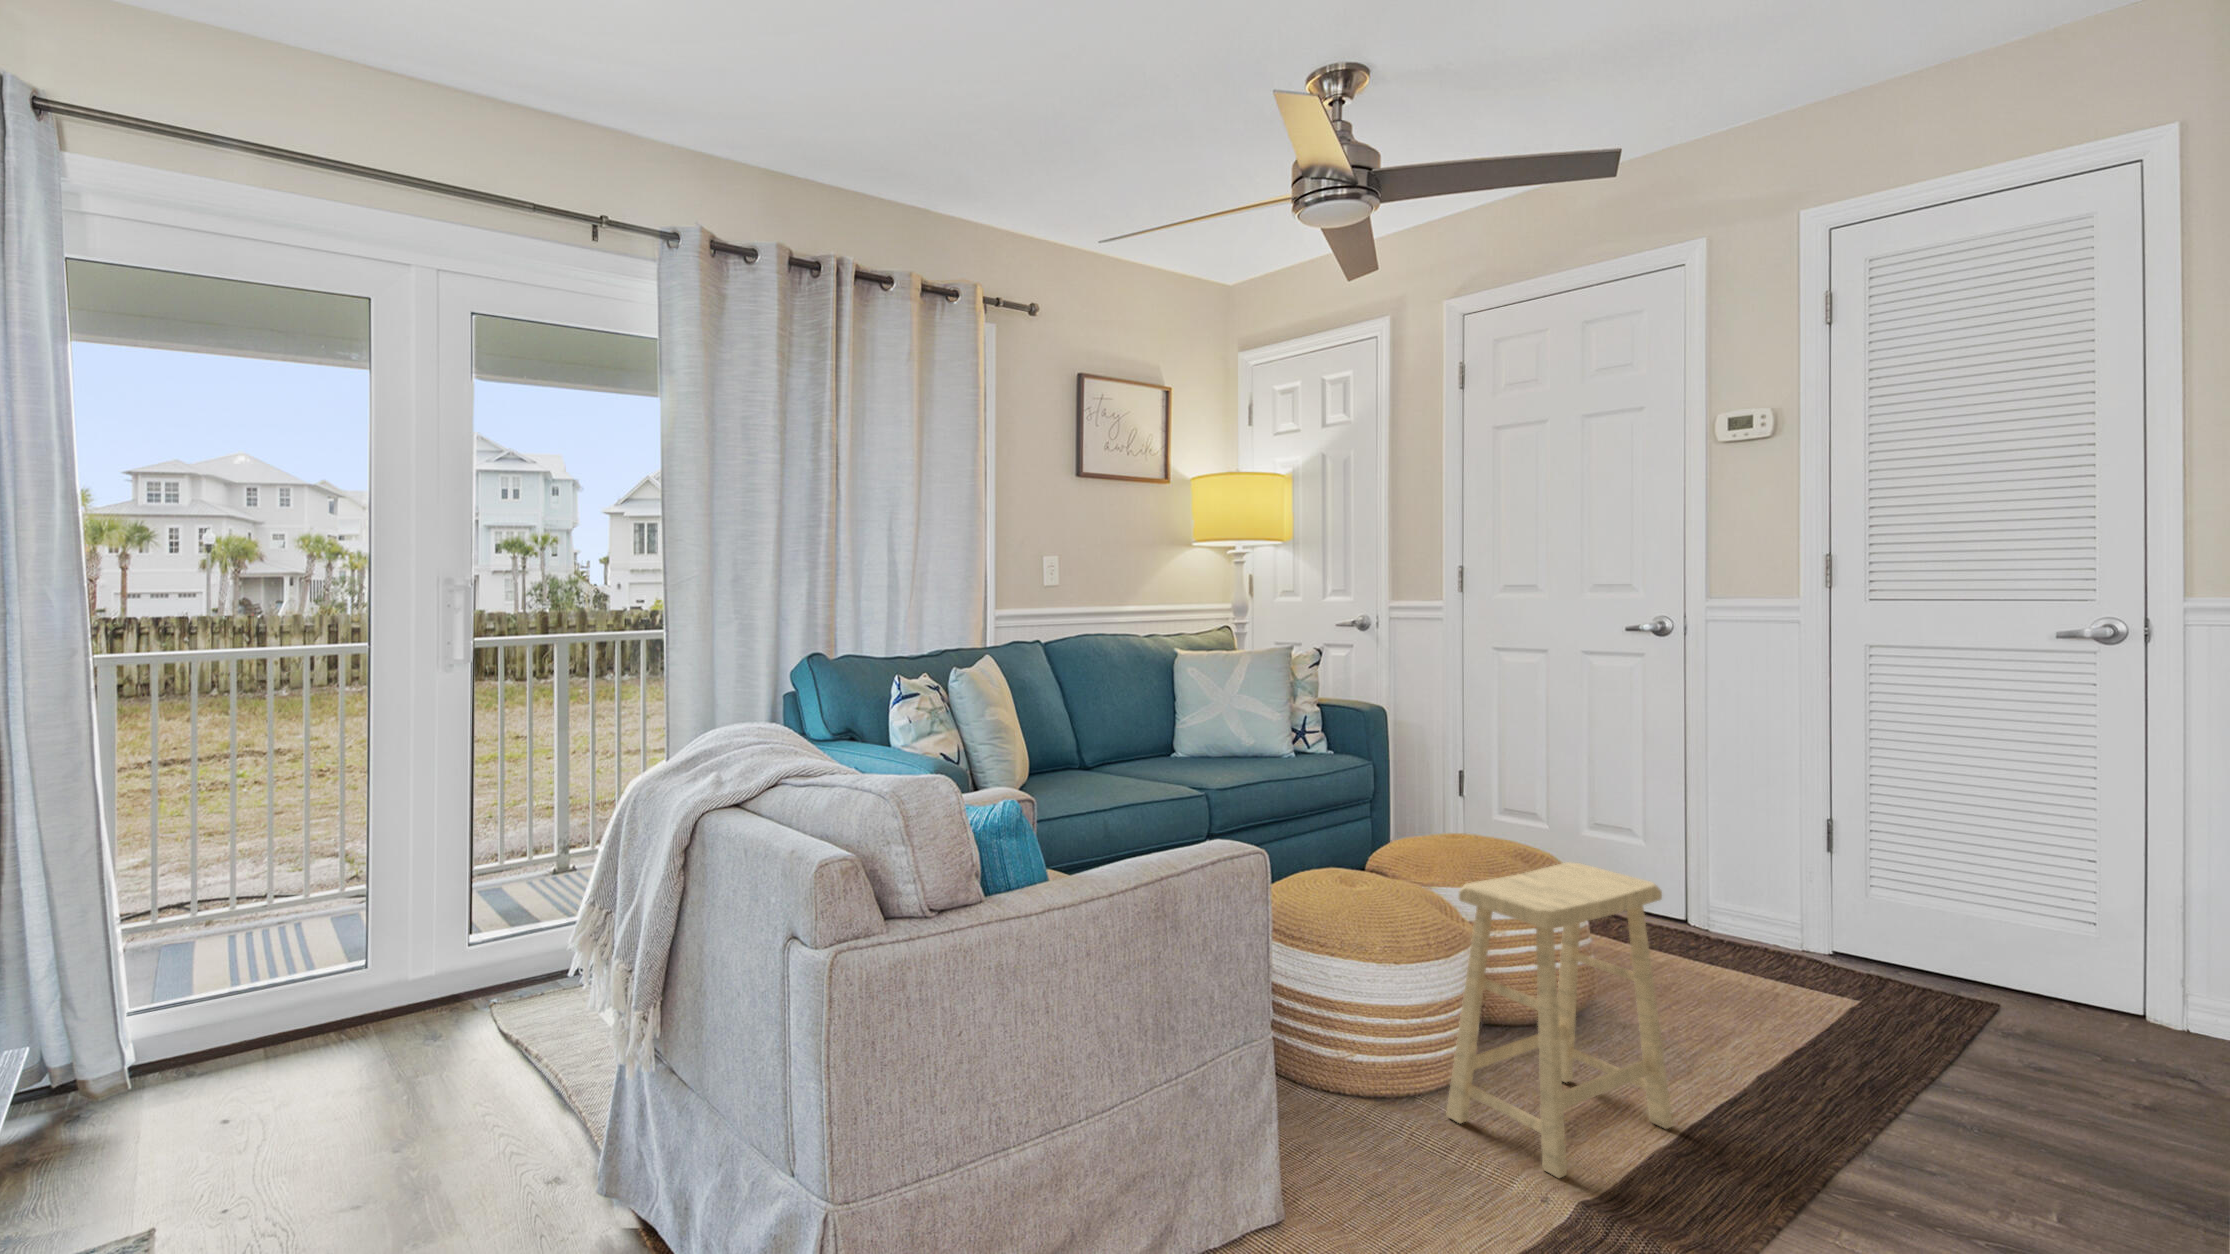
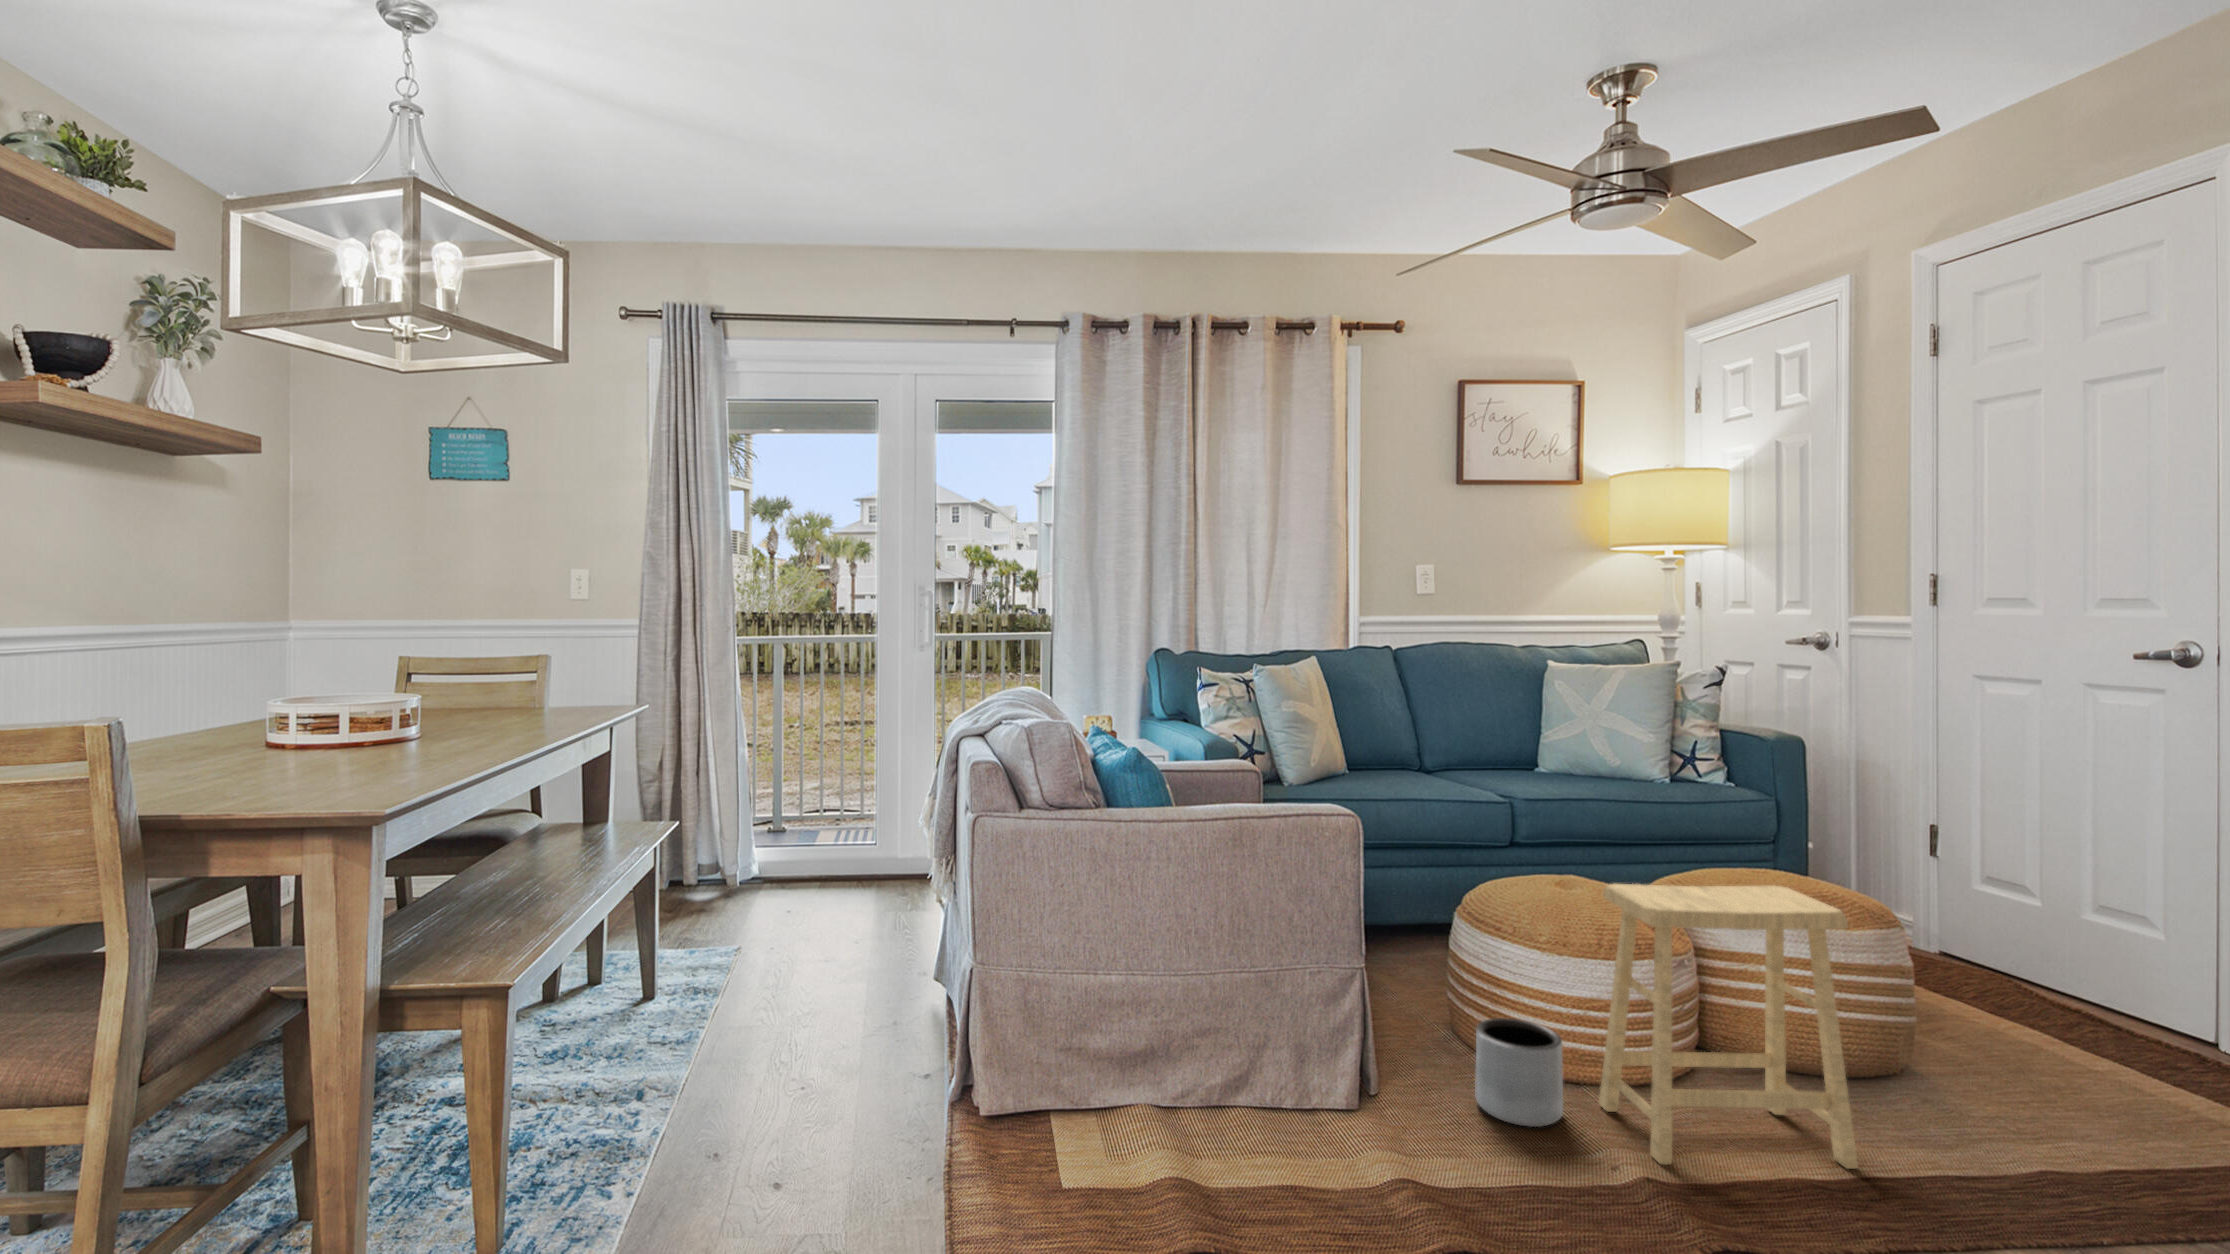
planter: none [1352,1045,1445,1171] -> present [1475,1018,1563,1127]

